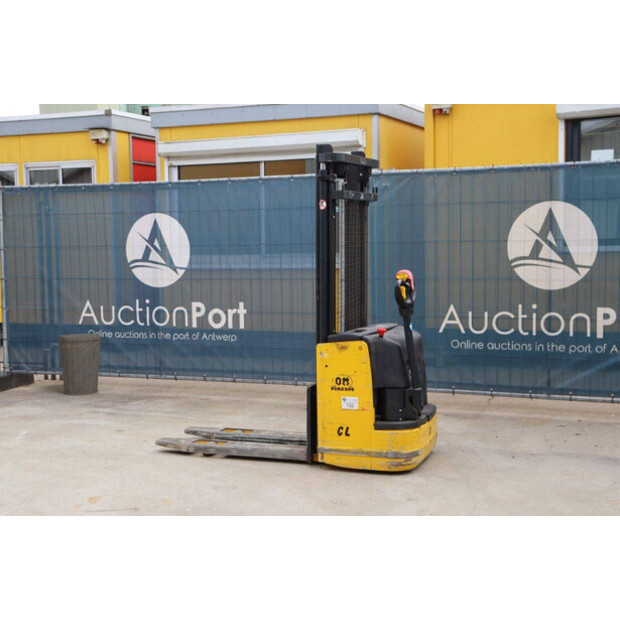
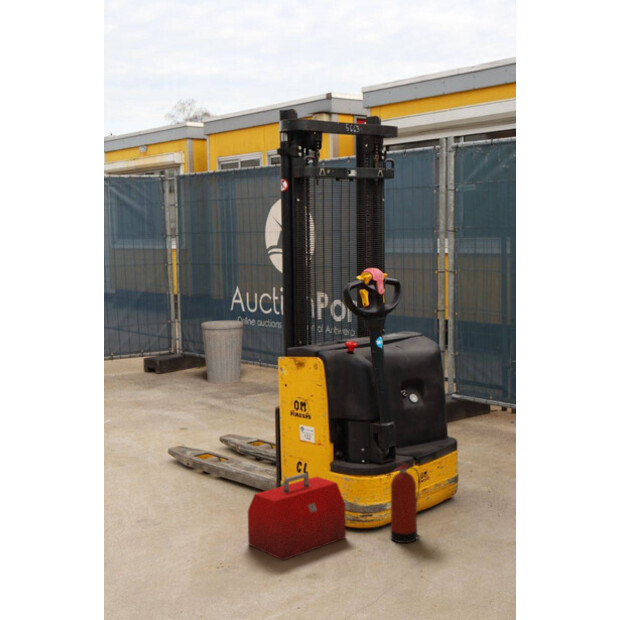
fire extinguisher: none [426,414,446,476] -> present [391,461,420,543]
toolbox: none [335,430,397,495] -> present [248,473,346,560]

